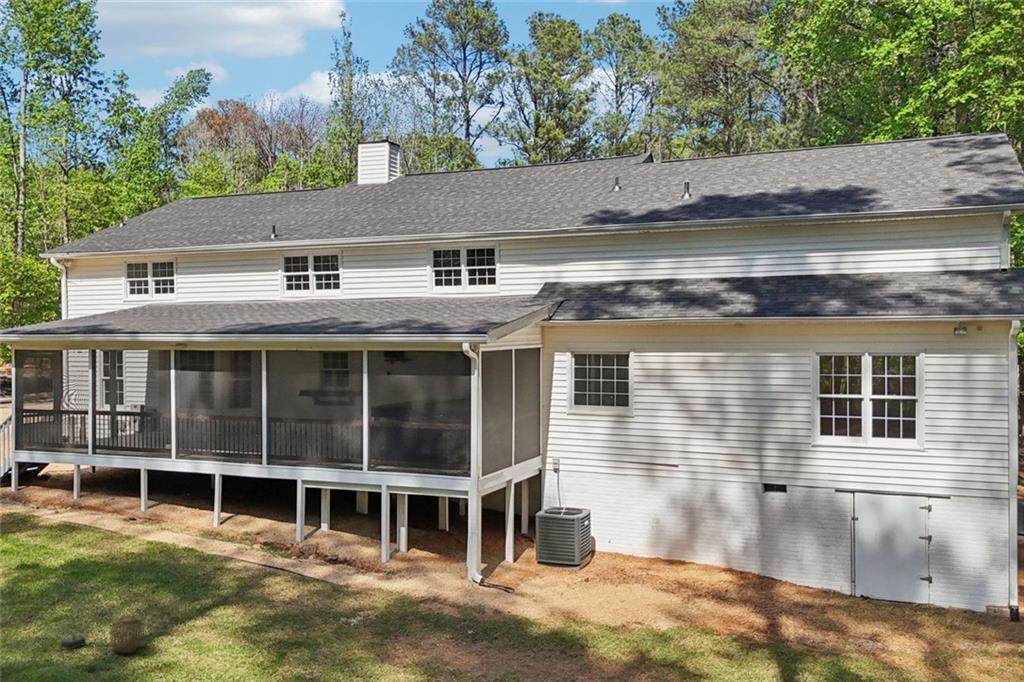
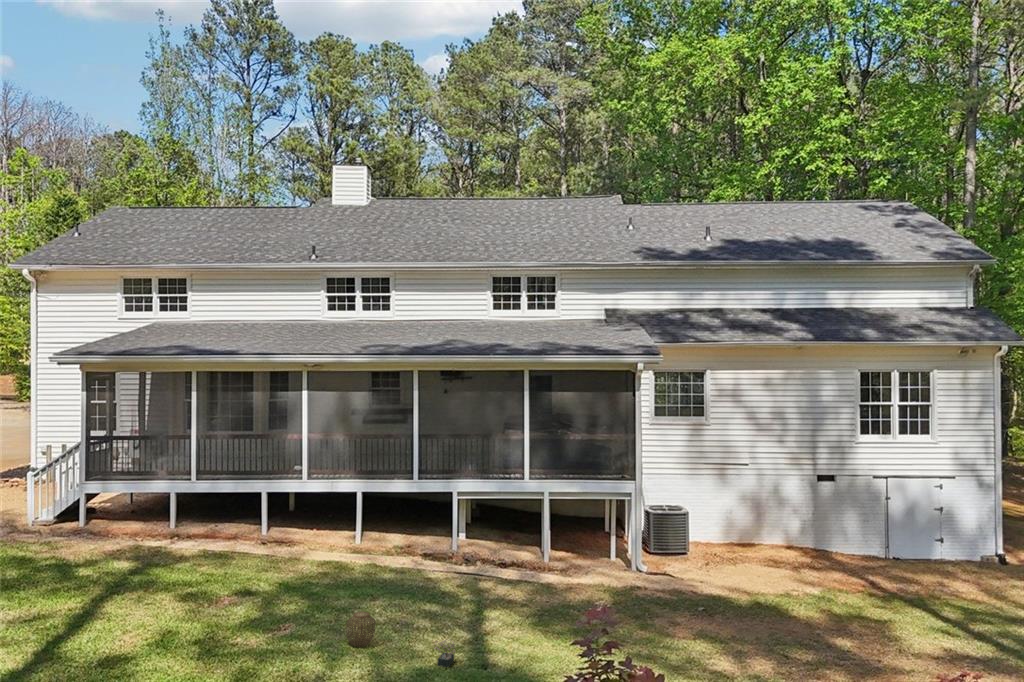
woven basket: present [110,616,144,653] -> present [346,612,376,647]

